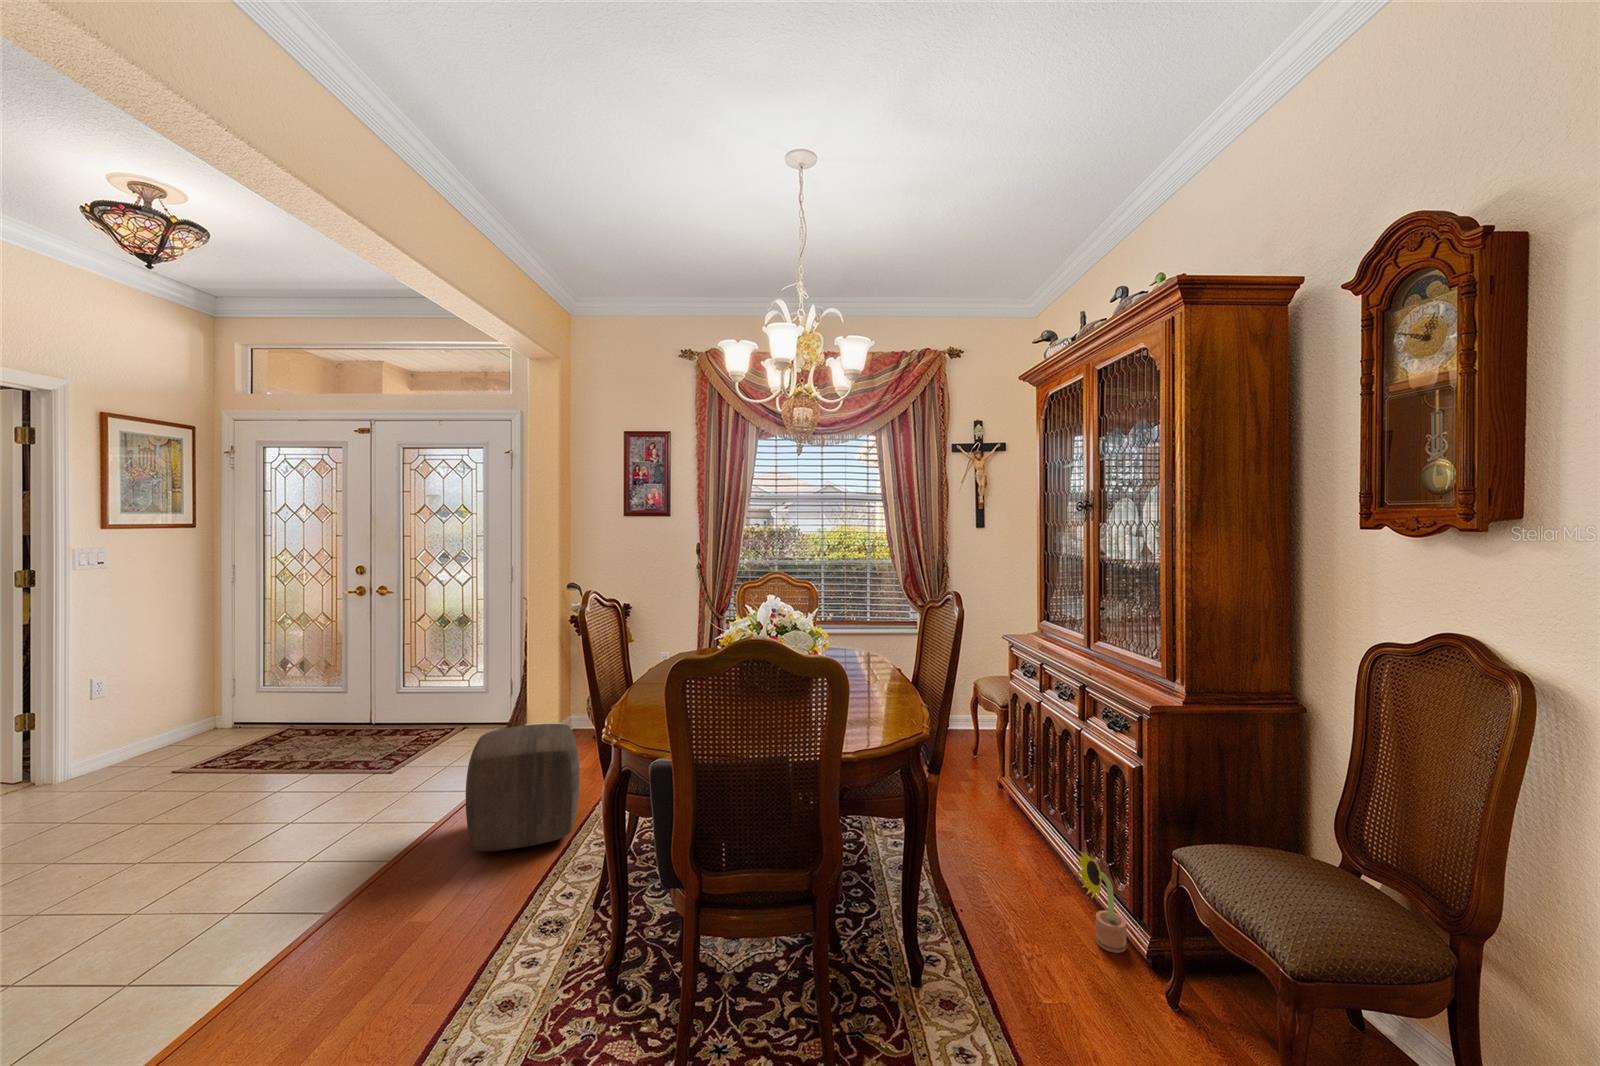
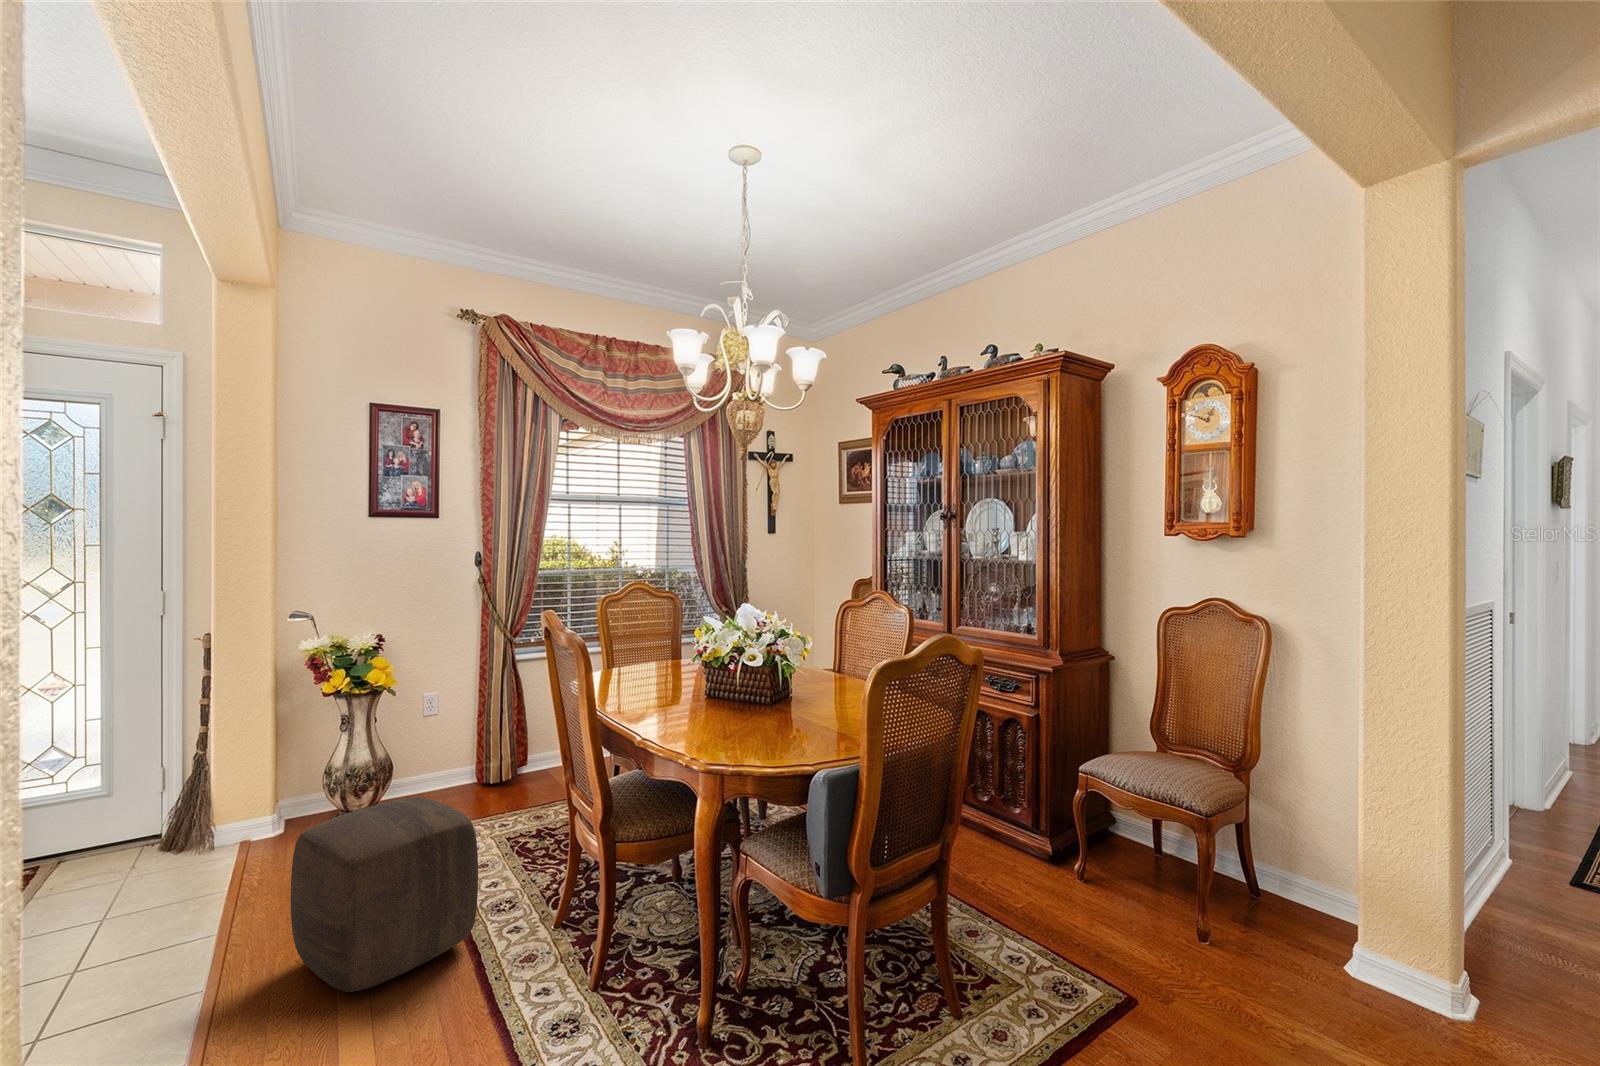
decorative plant: present [1076,851,1126,953] -> none [996,793,1034,866]

